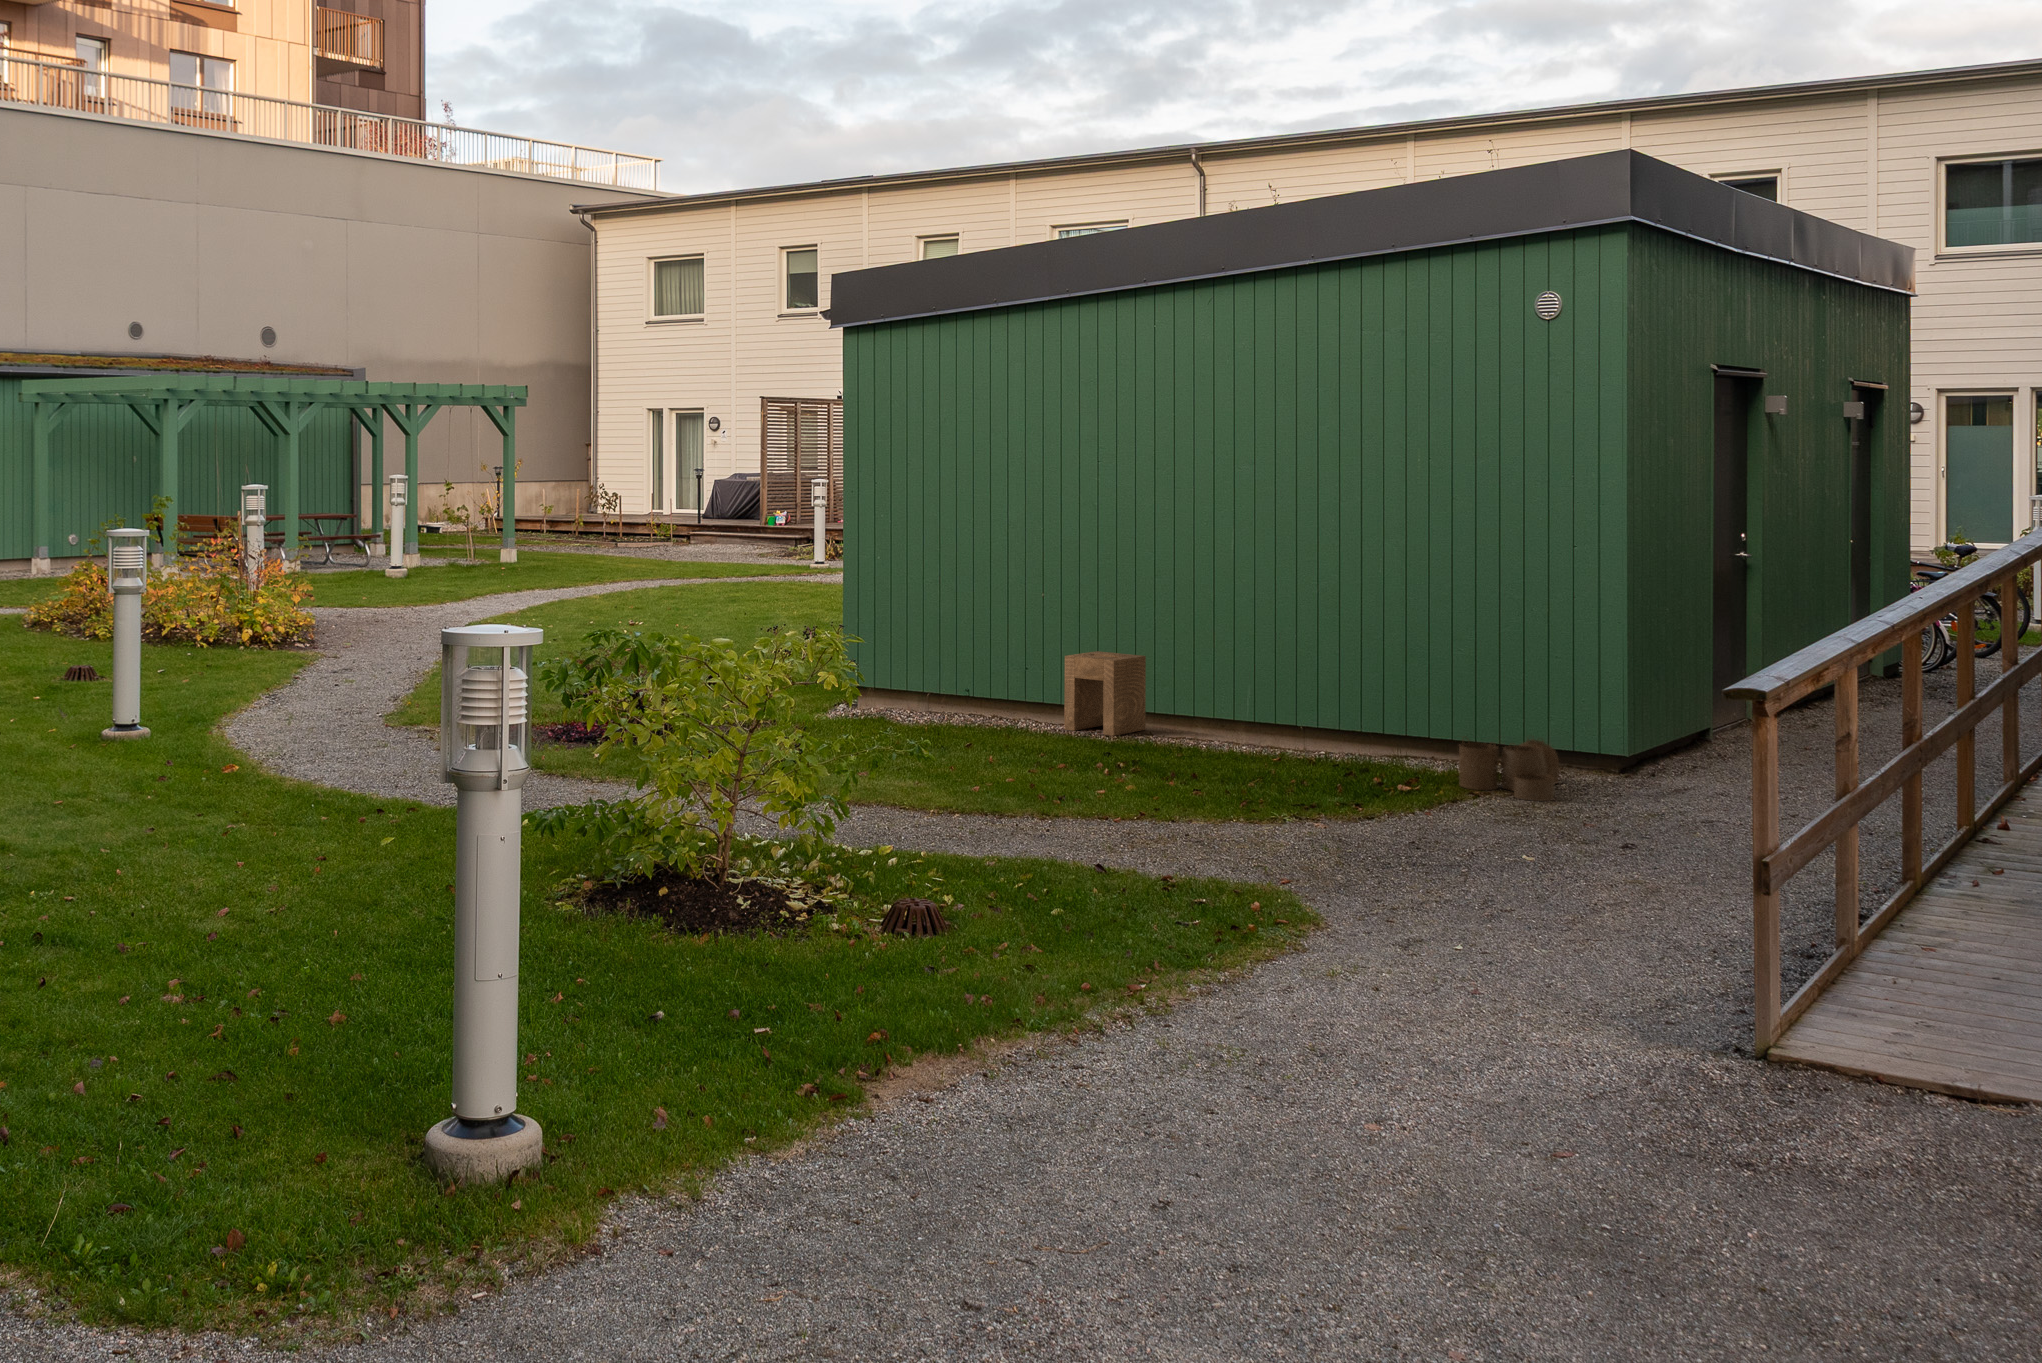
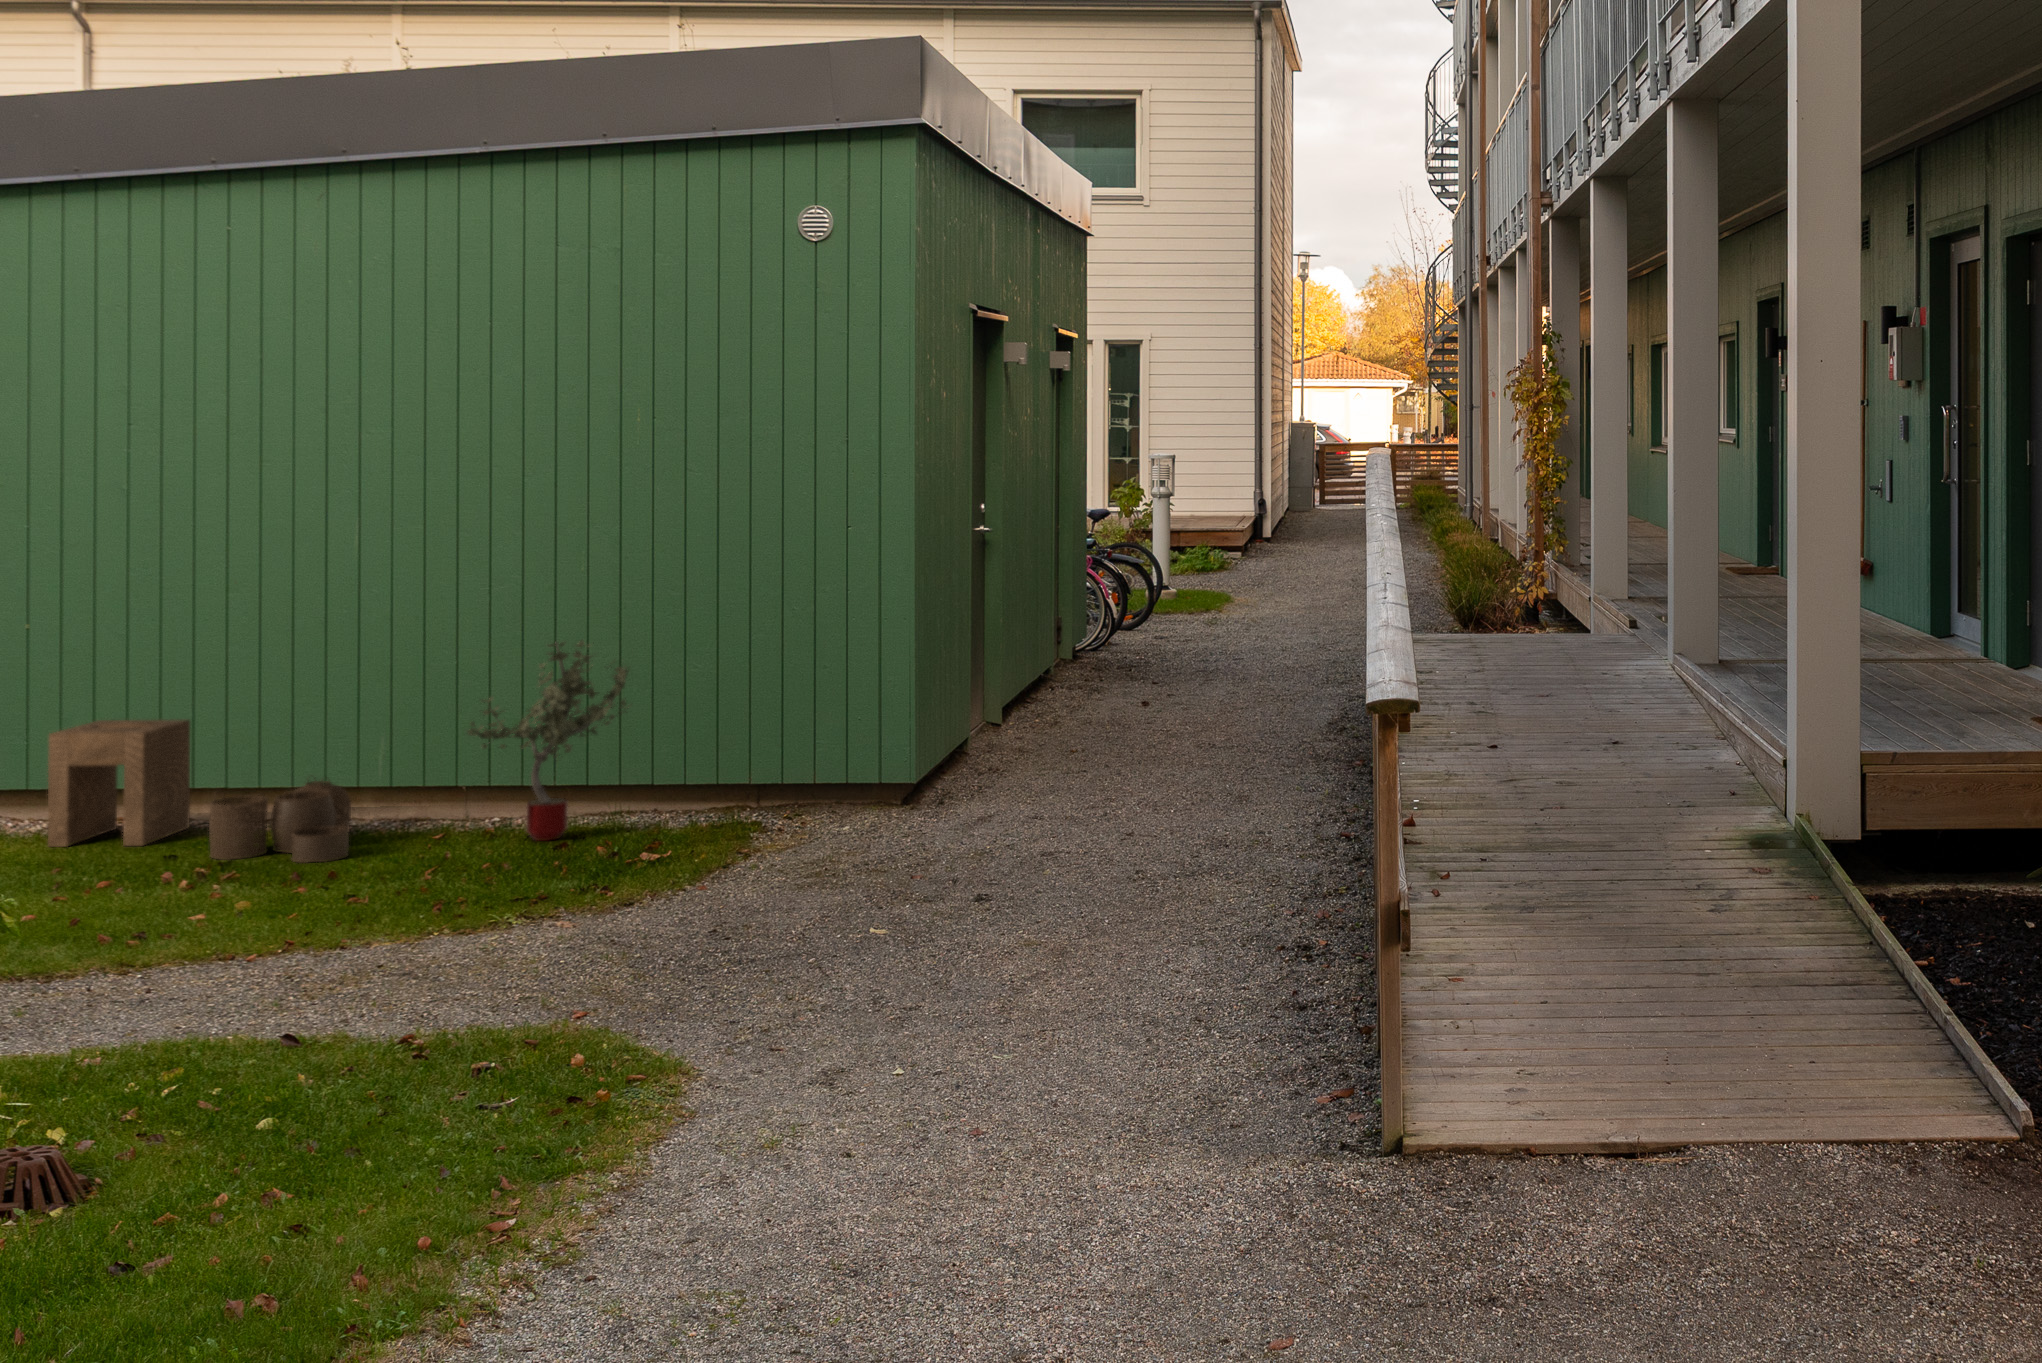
potted tree: none [1298,619,1409,766] -> present [467,641,632,841]
woven basket: present [1459,739,1559,801] -> present [209,780,351,863]

